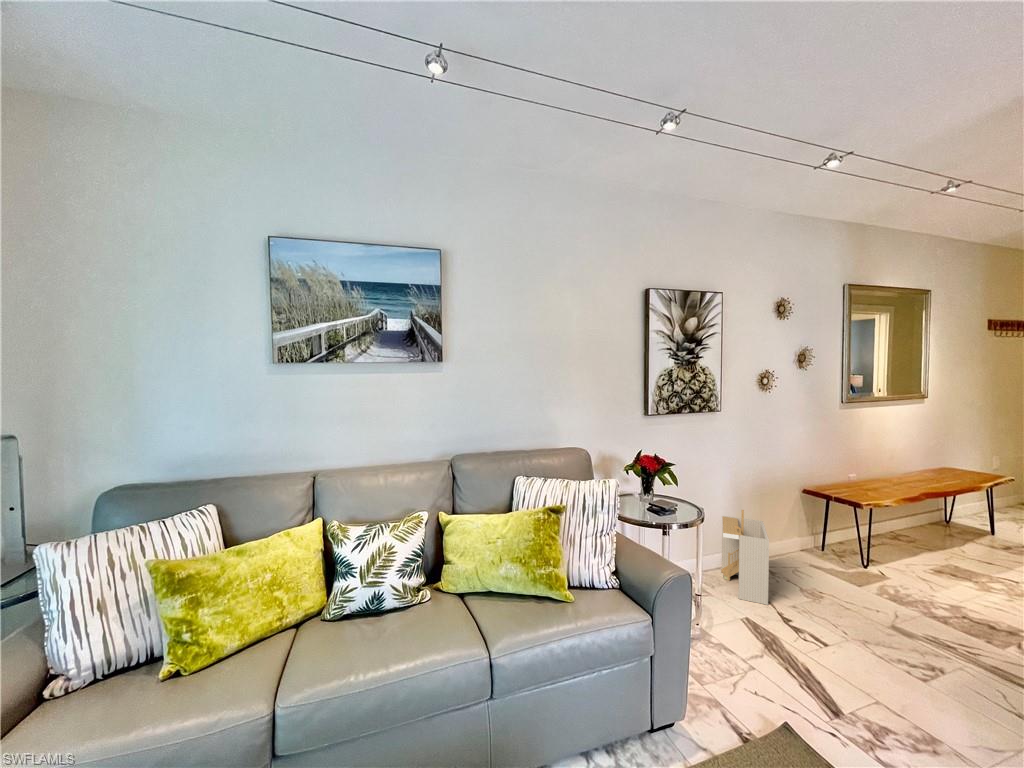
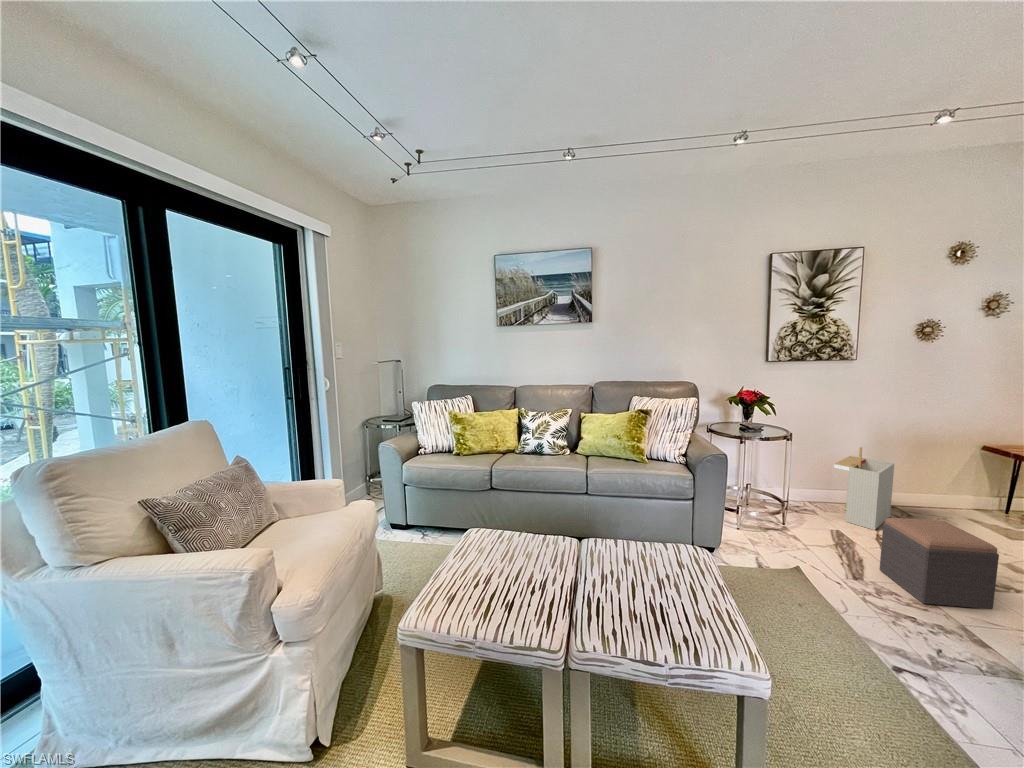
footstool: none [822,601,941,726] -> present [880,518,999,609]

